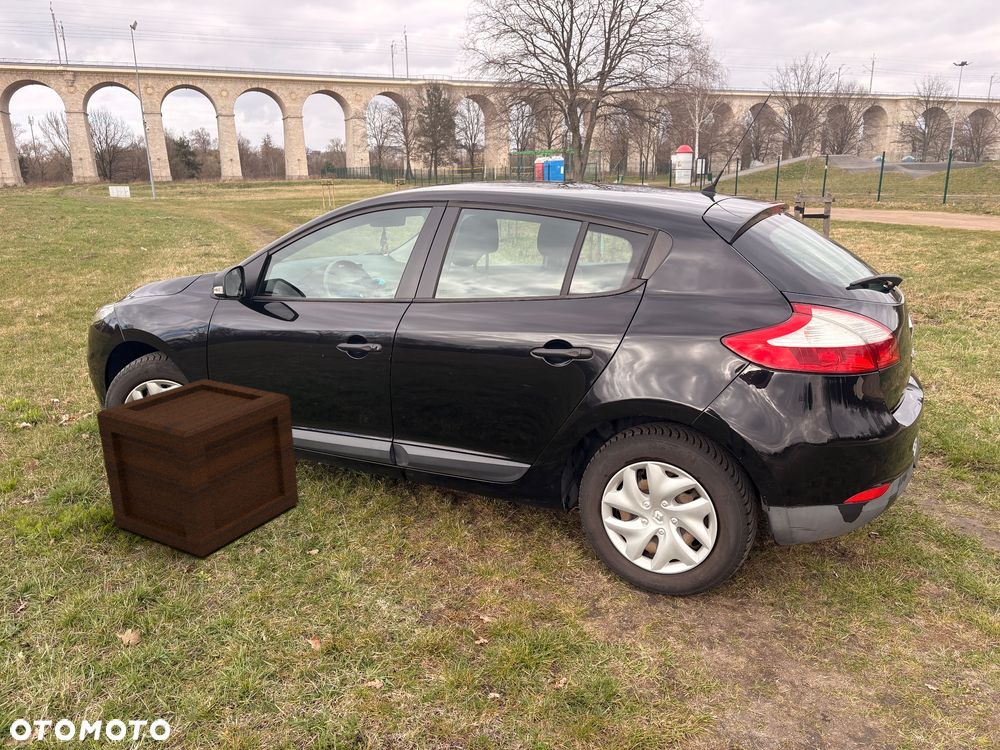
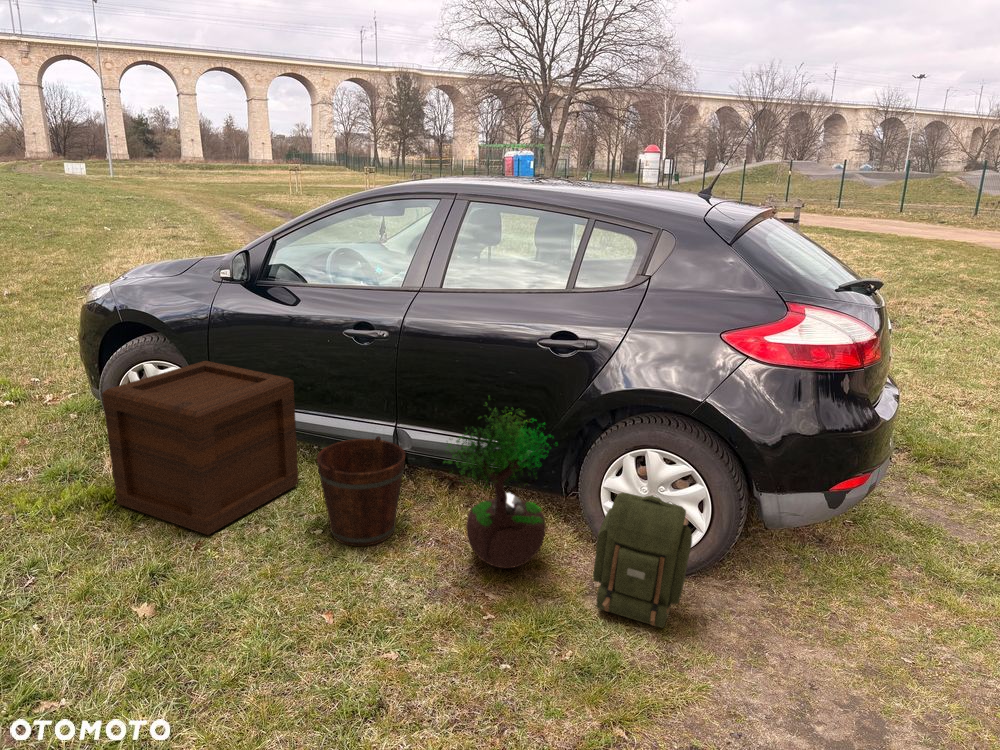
potted tree: none [430,409,550,589] -> present [444,396,553,568]
bucket: none [308,452,400,567] -> present [317,436,406,546]
backpack: none [591,508,694,652] -> present [593,493,692,628]

